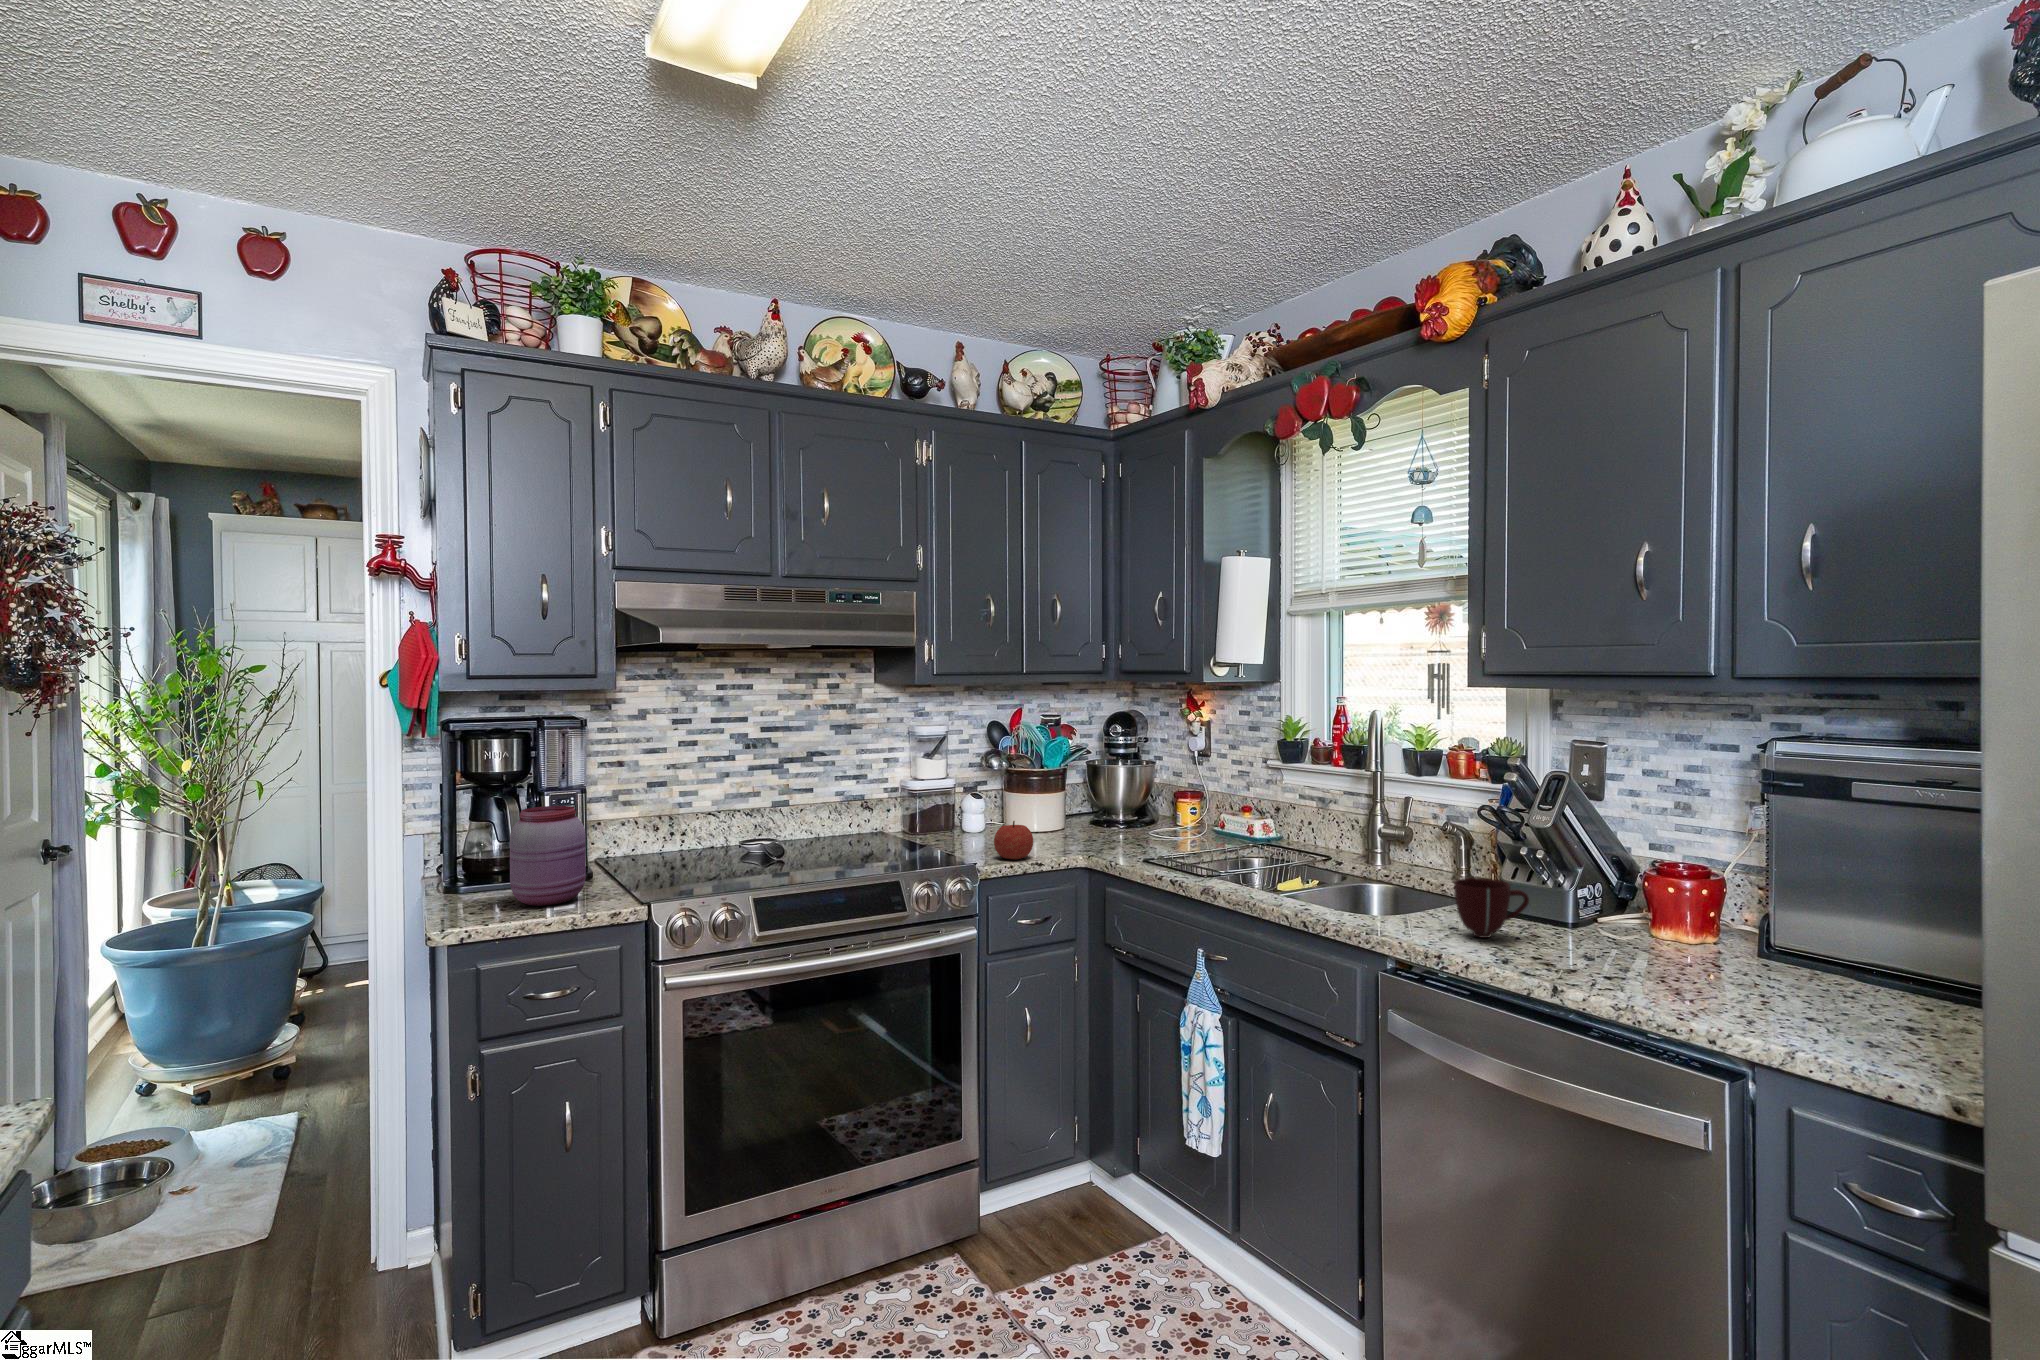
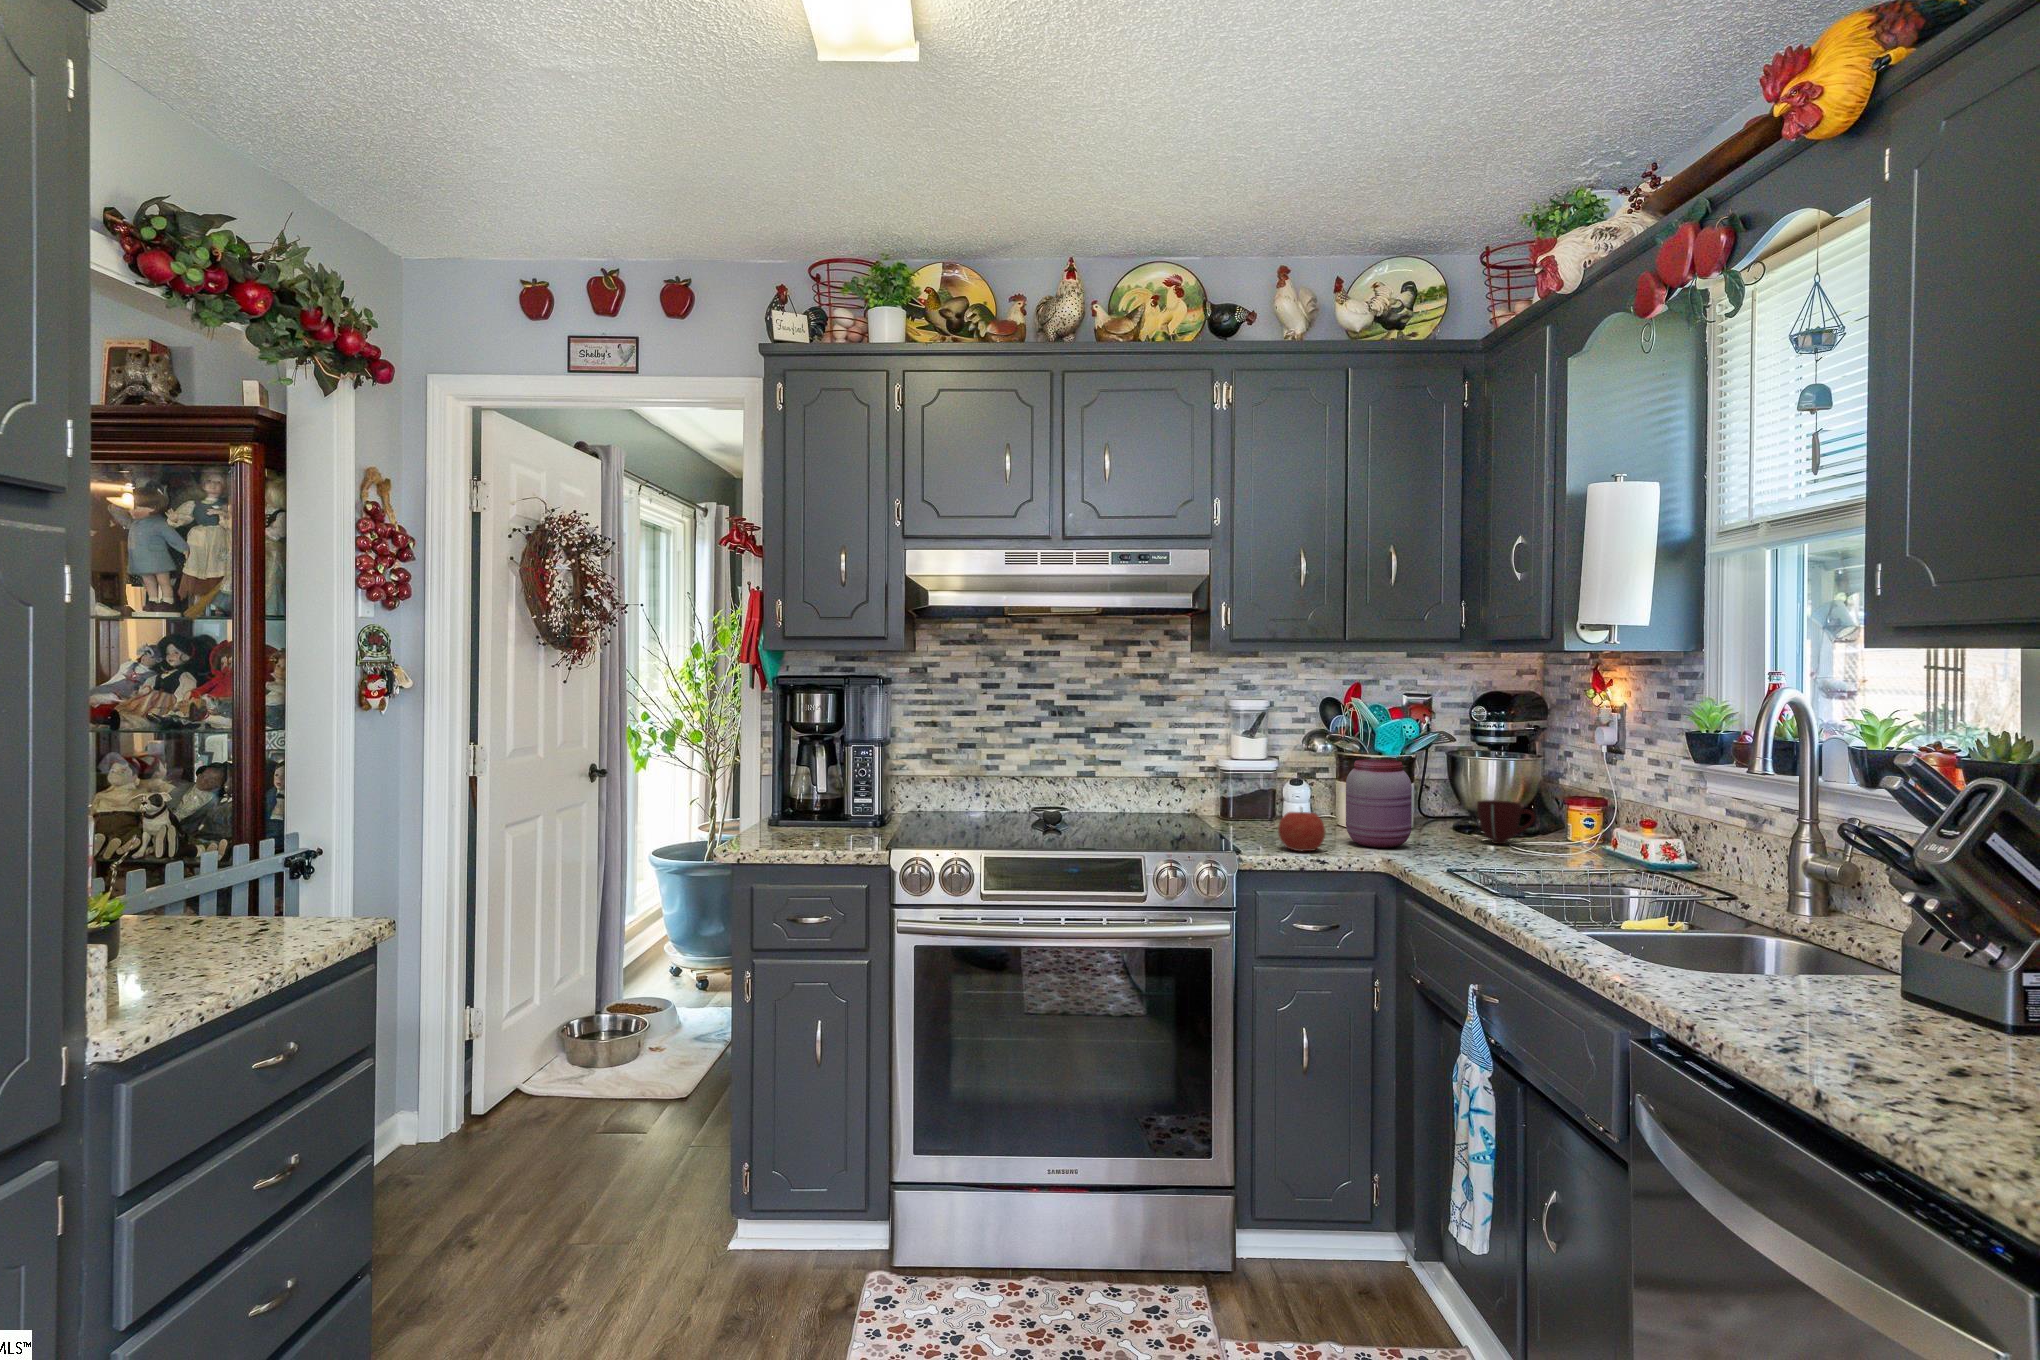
jar: present [510,806,586,906] -> present [1346,759,1412,848]
mug: present [1454,878,1529,938] -> present [1477,800,1536,844]

